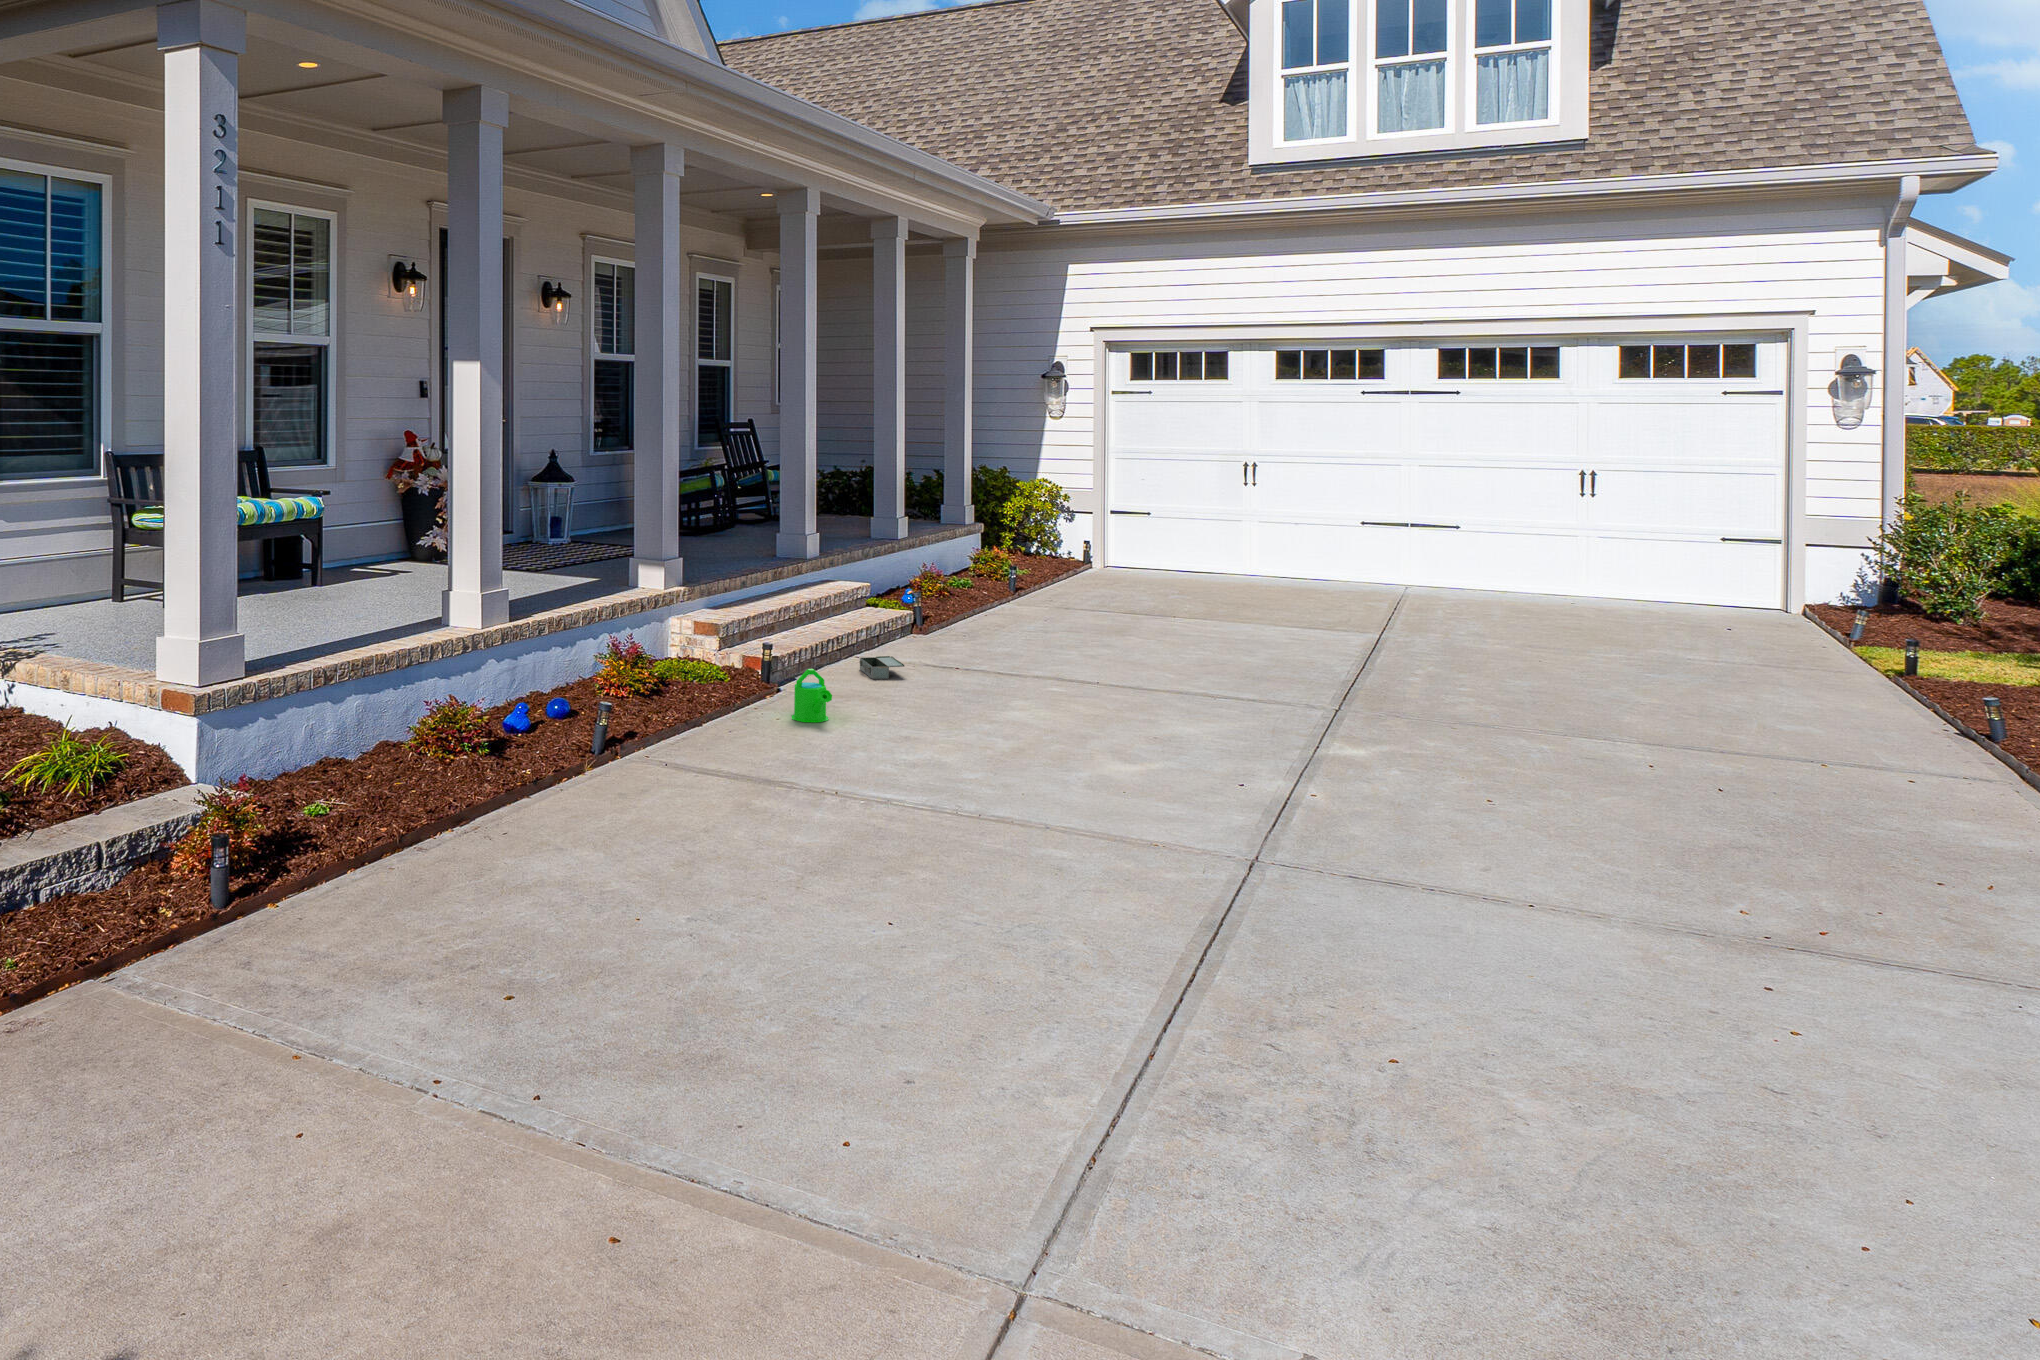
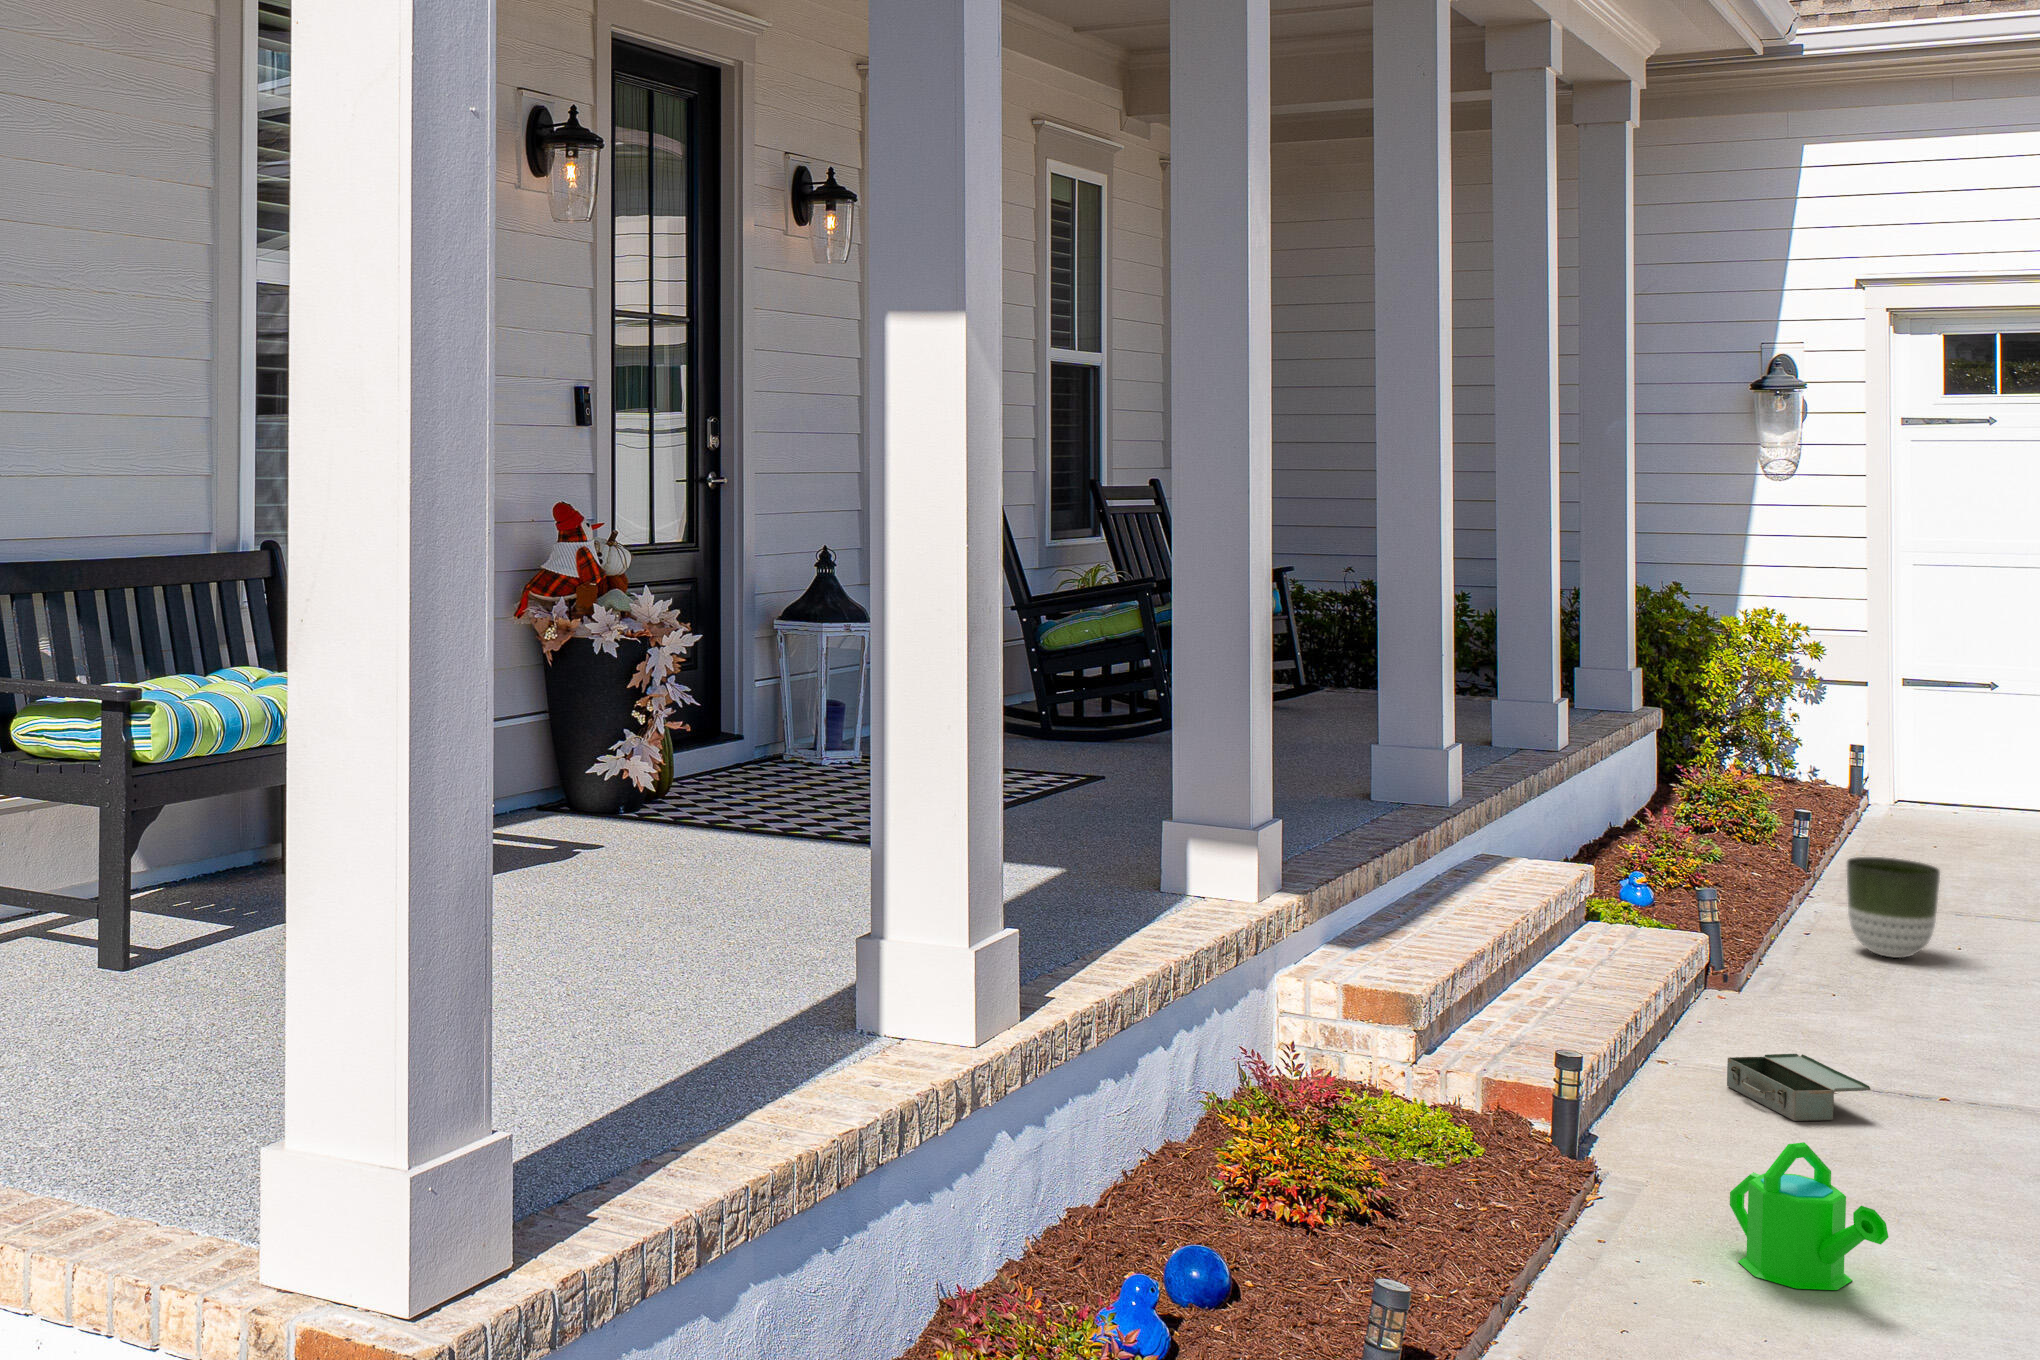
planter: none [977,588,1013,630] -> present [1847,857,1940,958]

